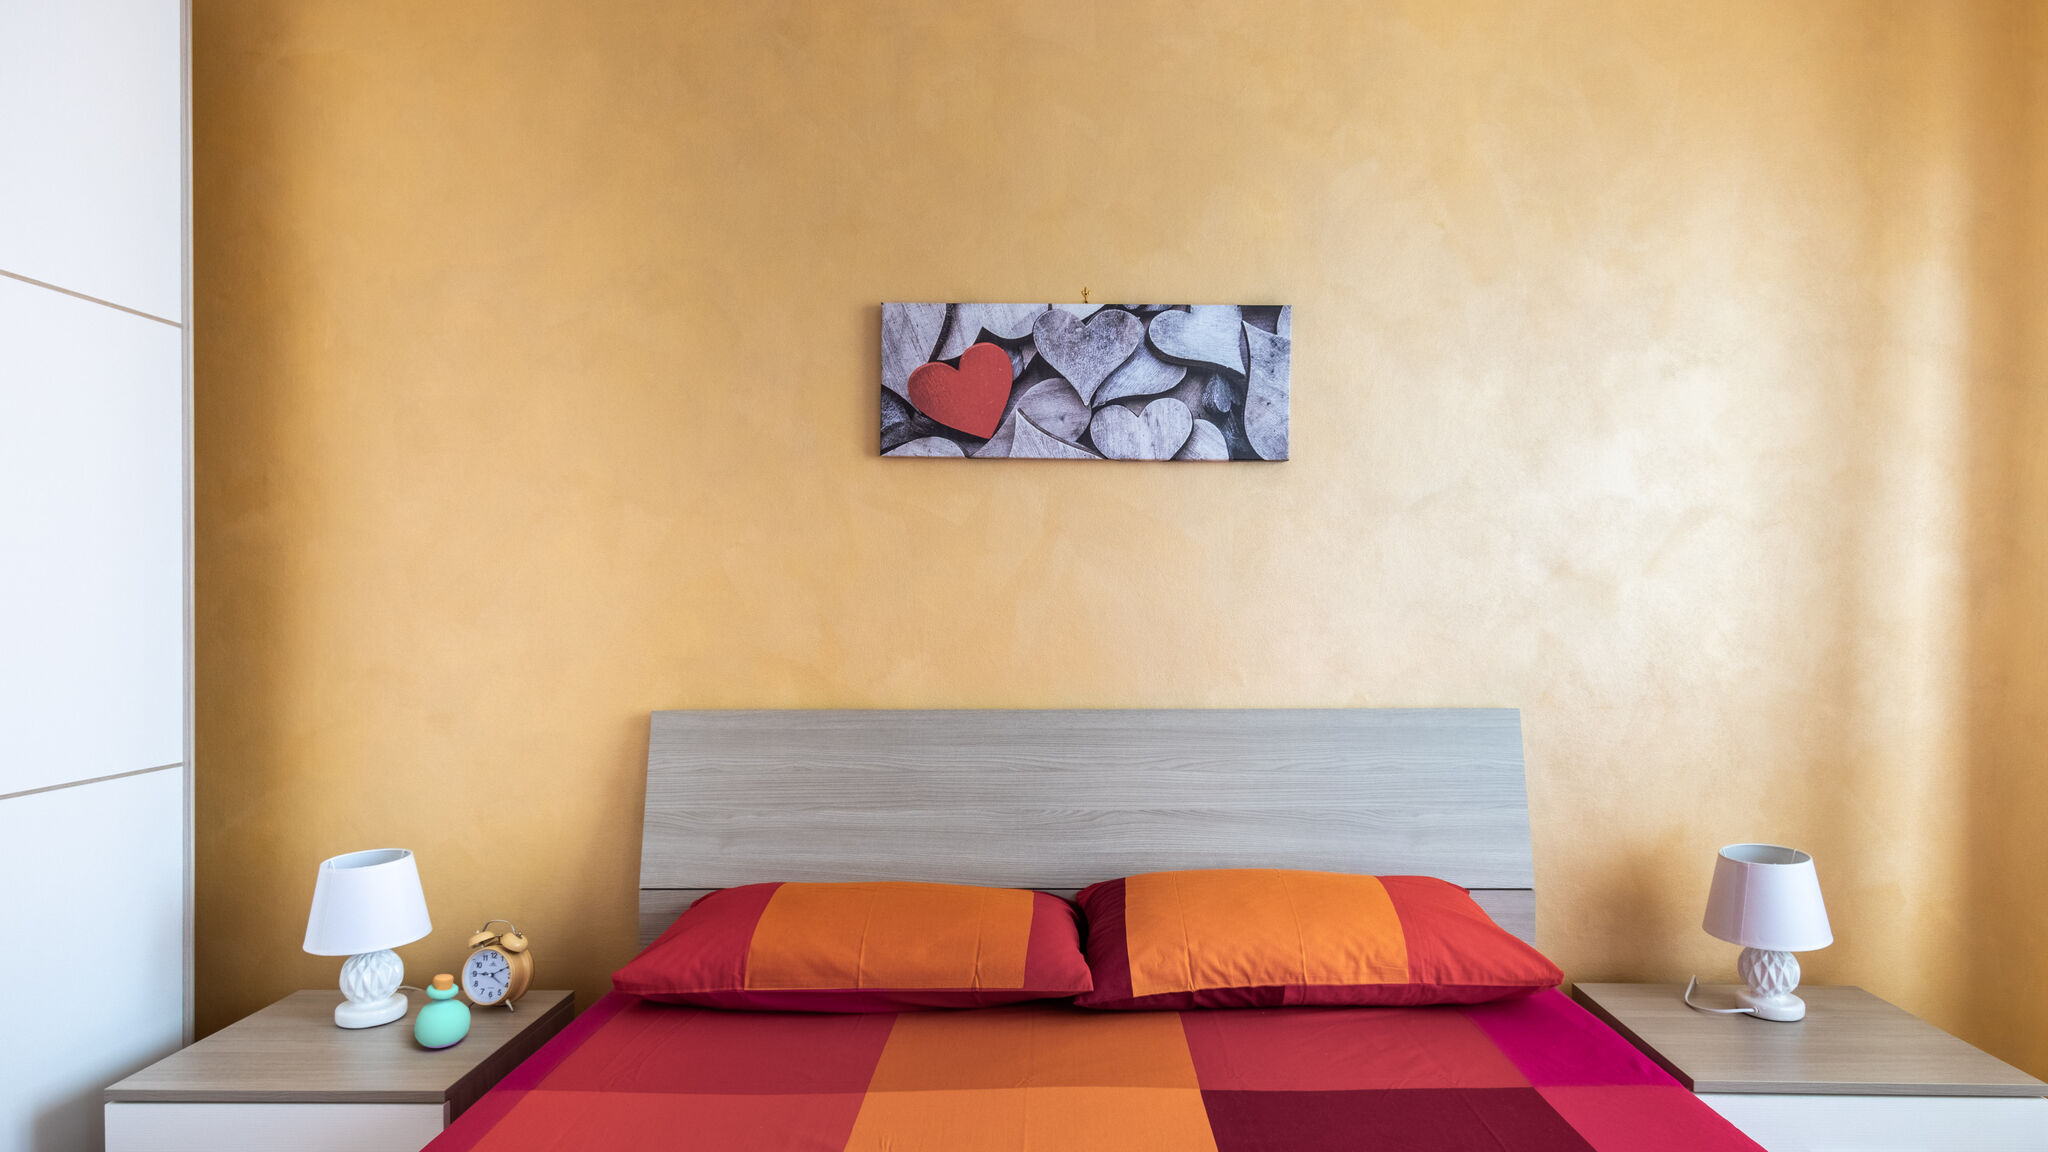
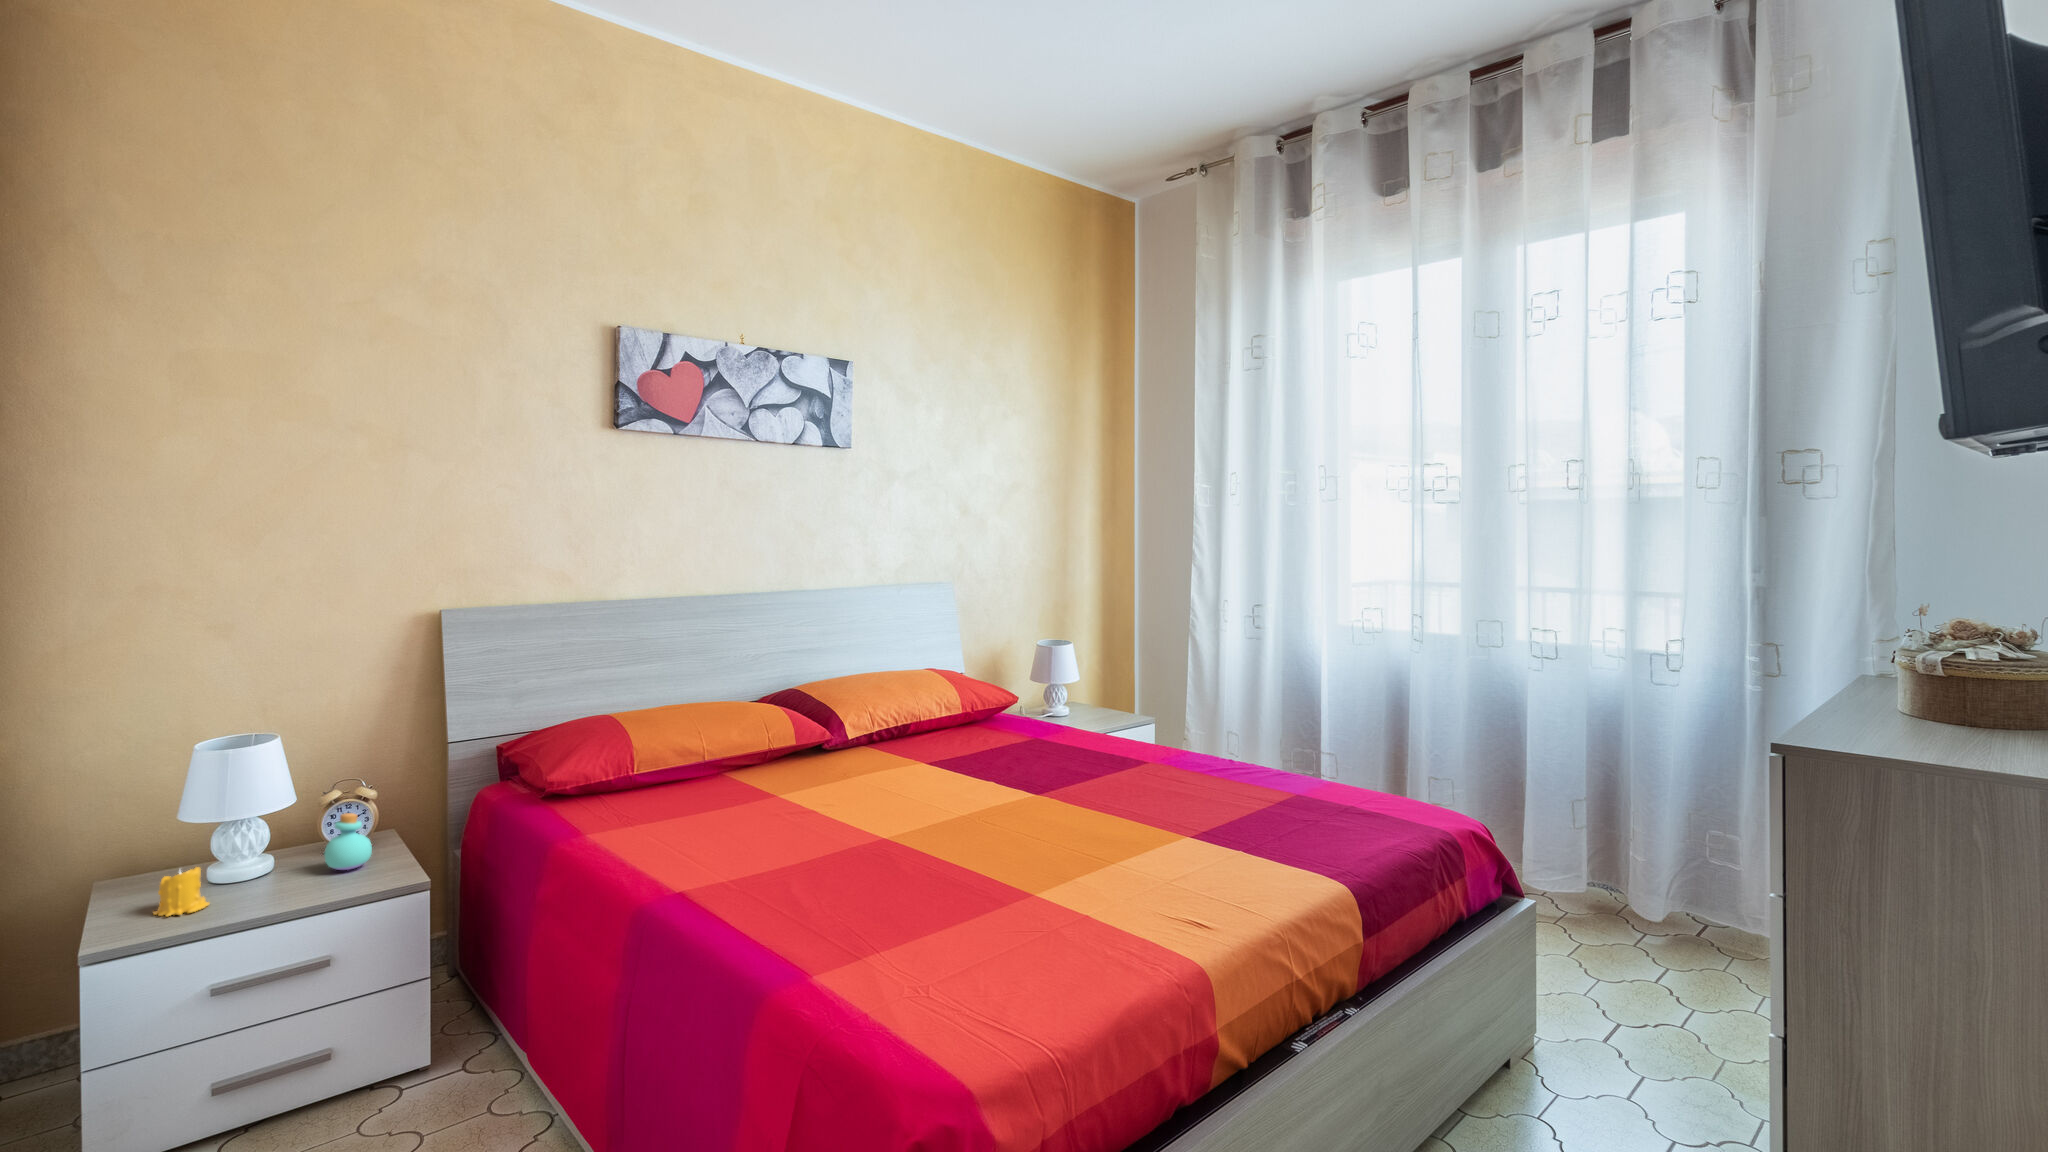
candle: none [232,1010,299,1071] -> present [153,867,209,916]

